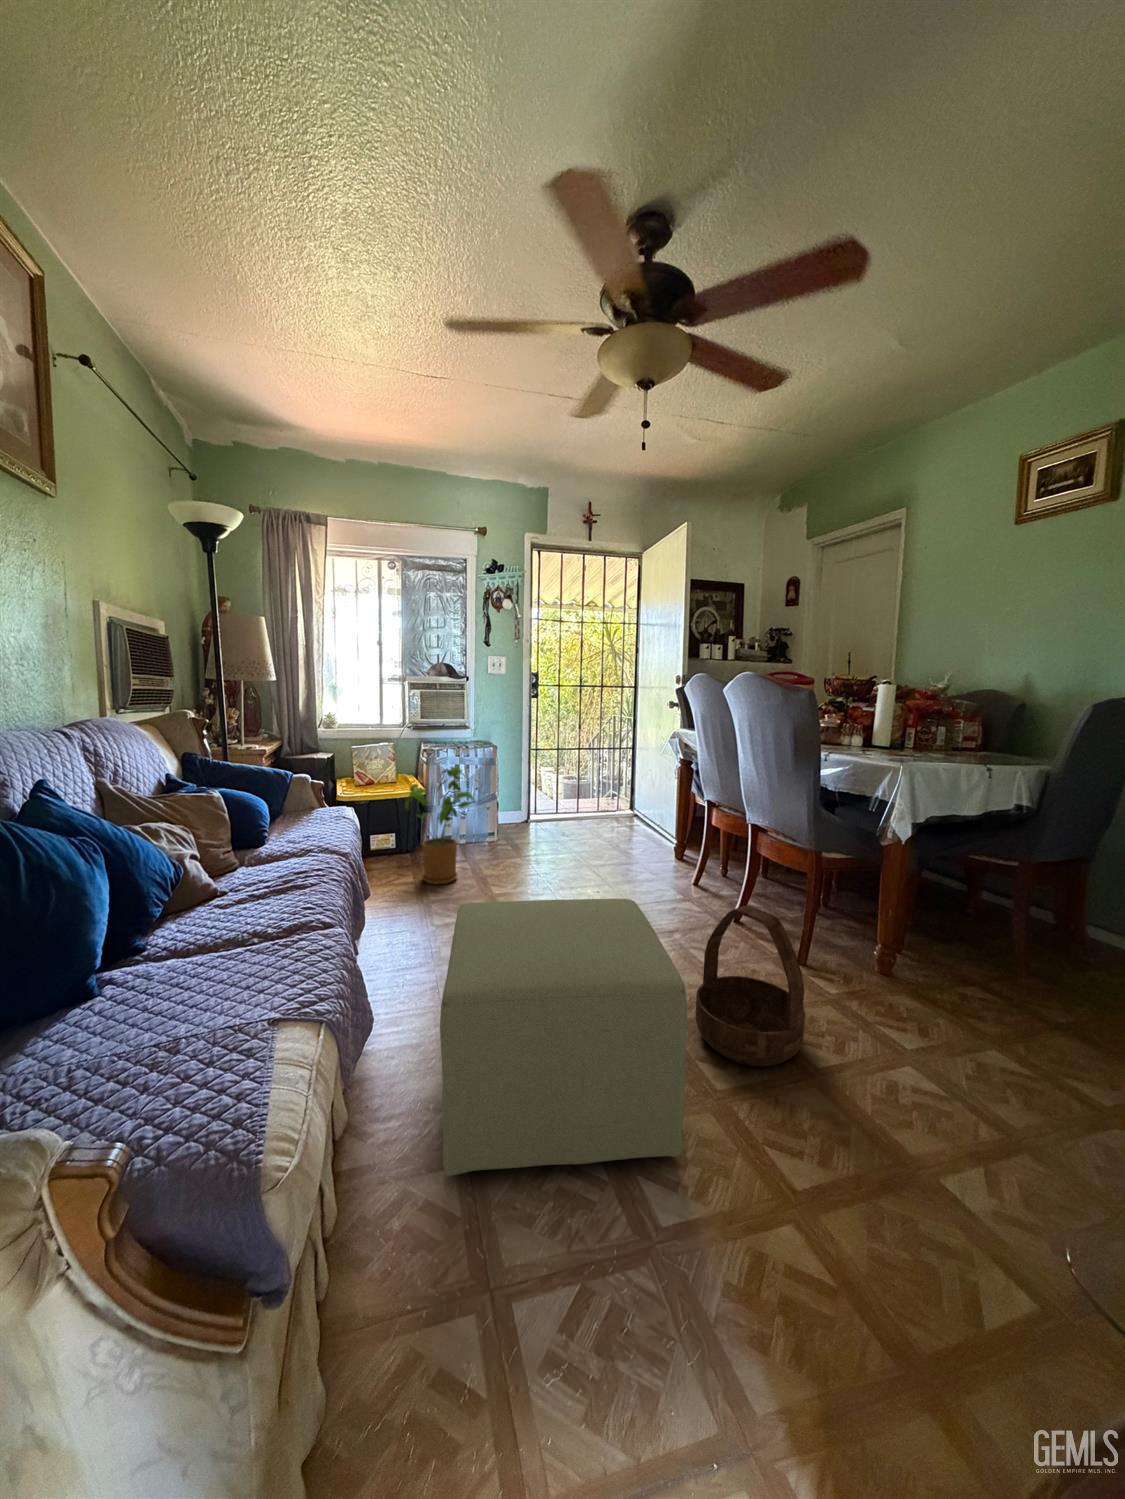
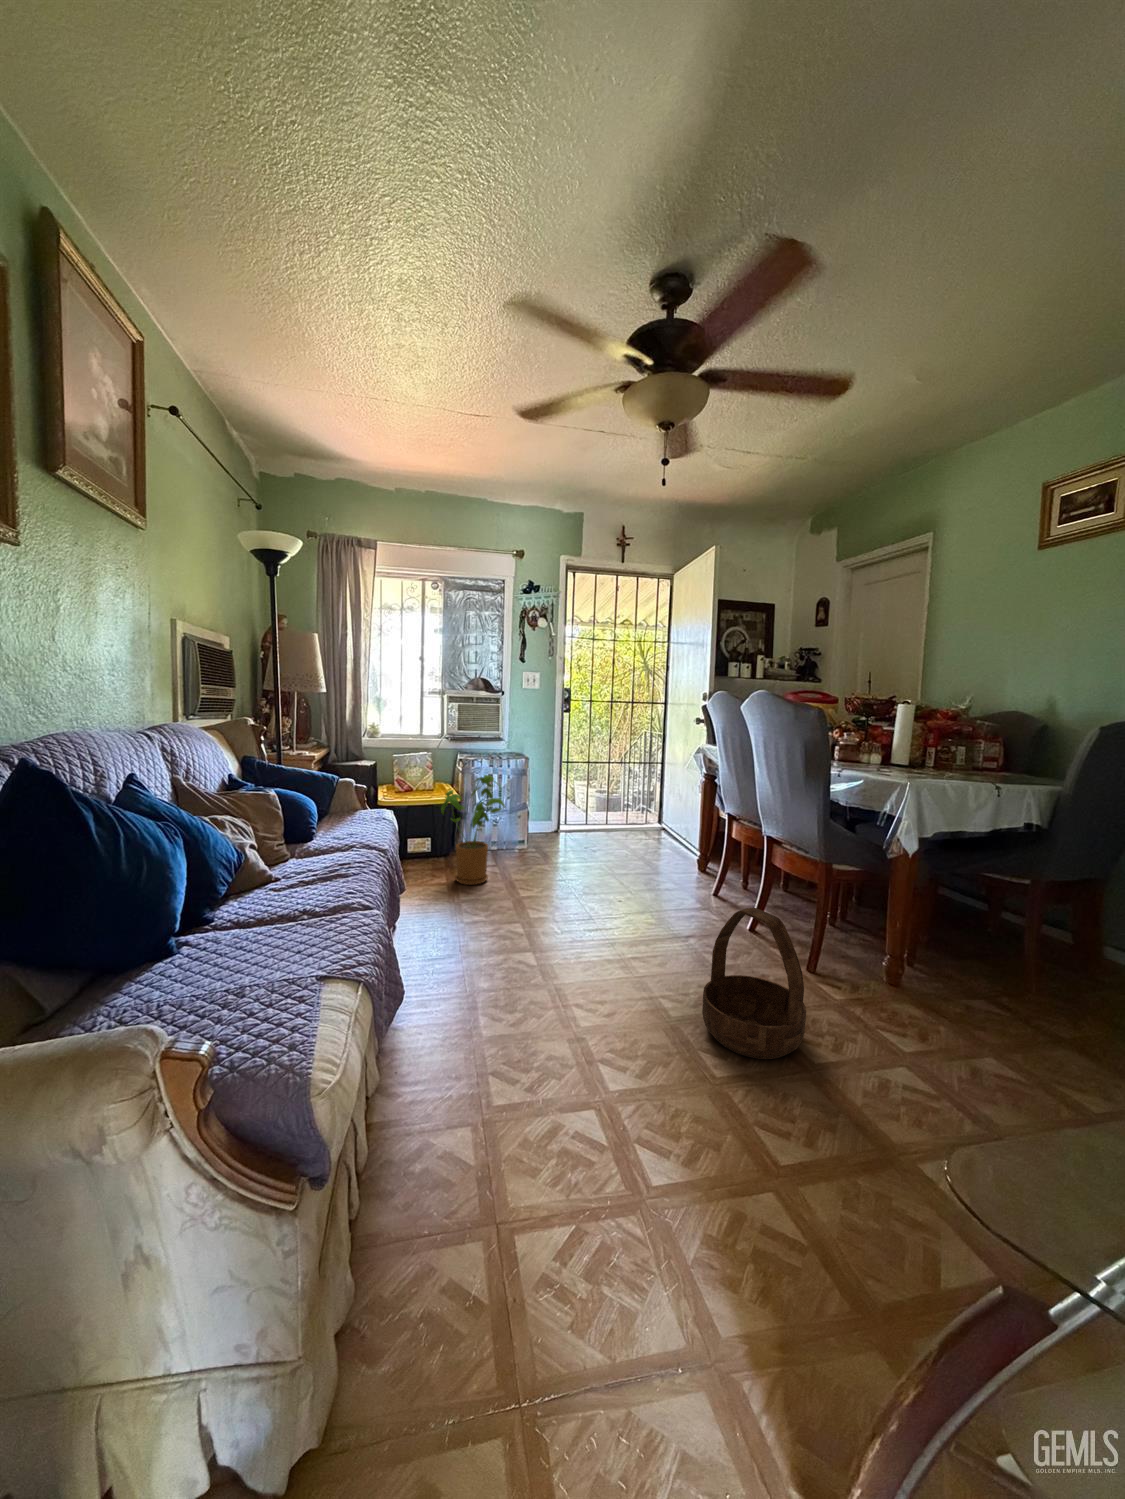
ottoman: present [440,899,687,1176] -> none [462,895,685,1133]

